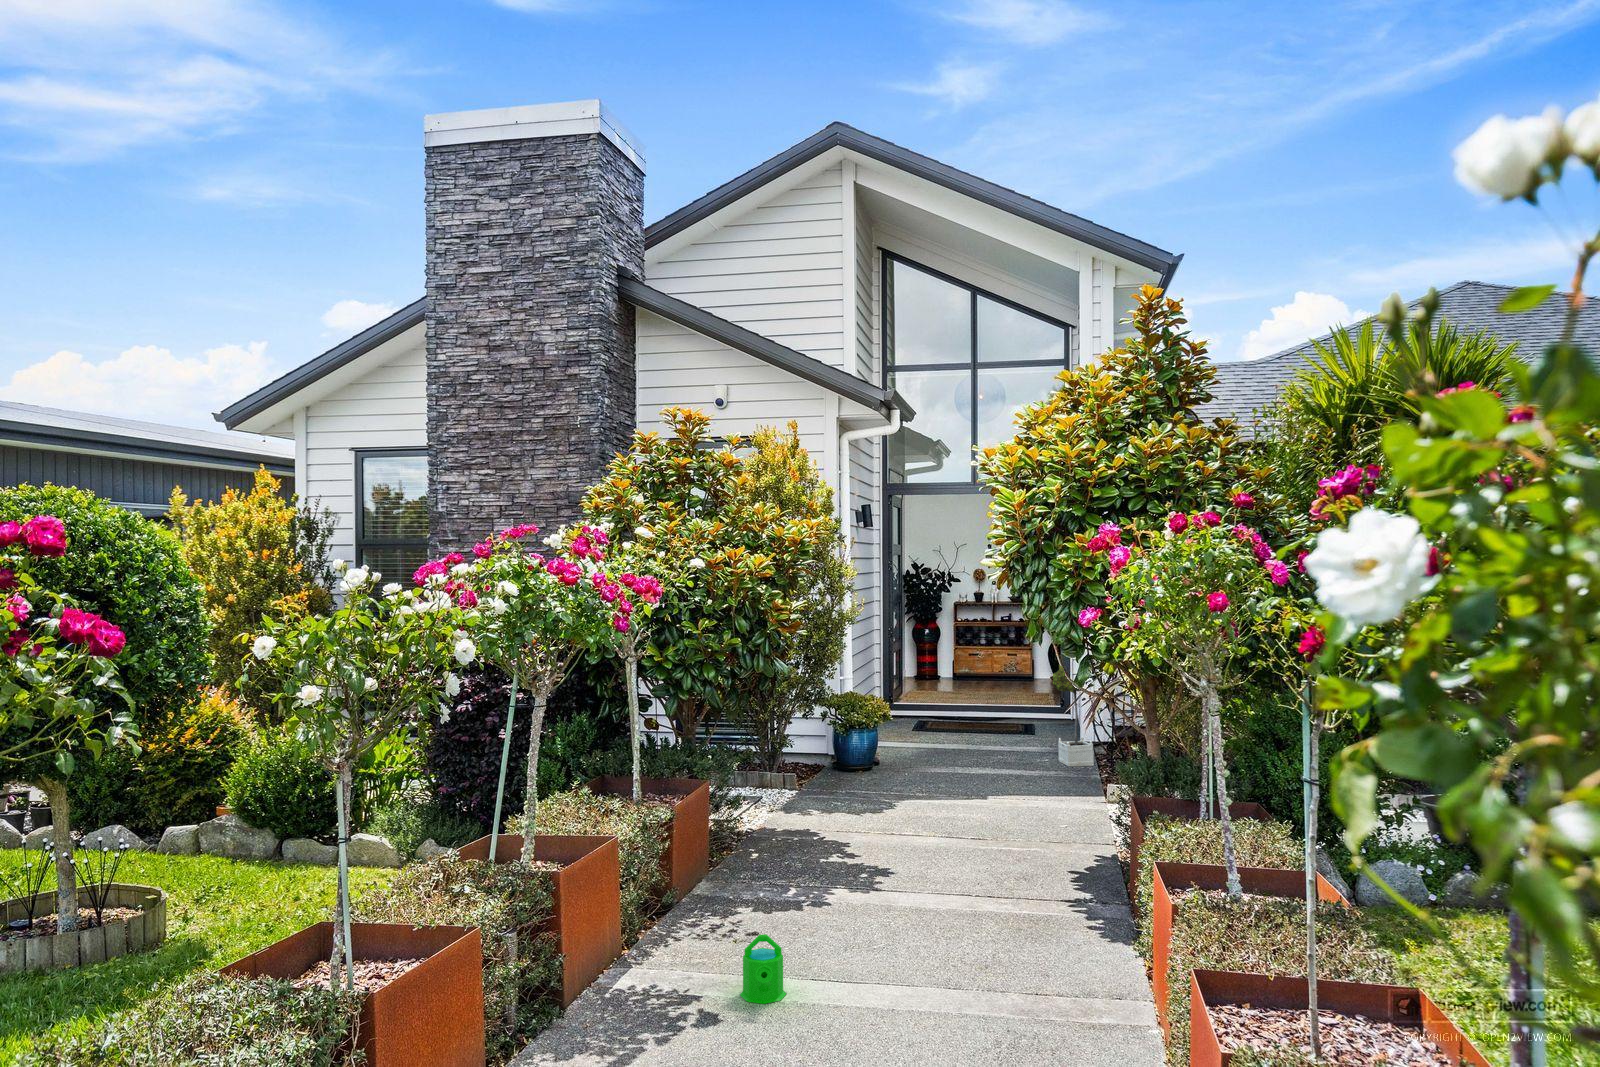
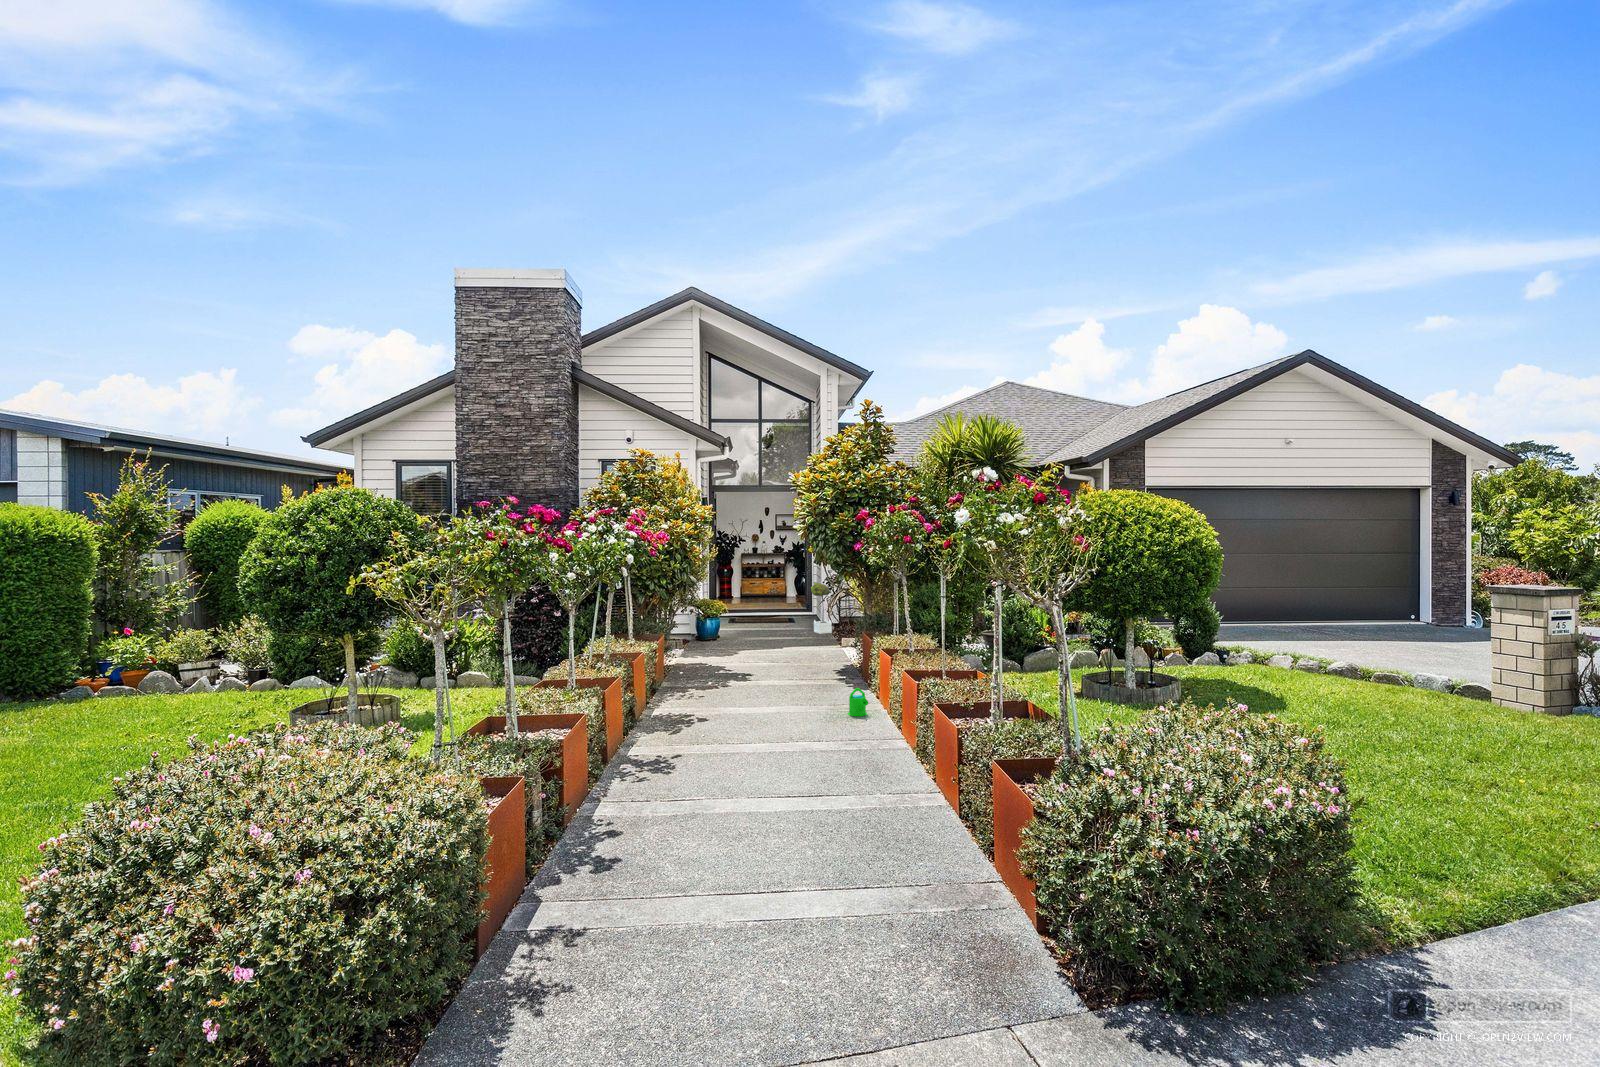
watering can: present [740,934,787,1004] -> present [848,688,868,716]

